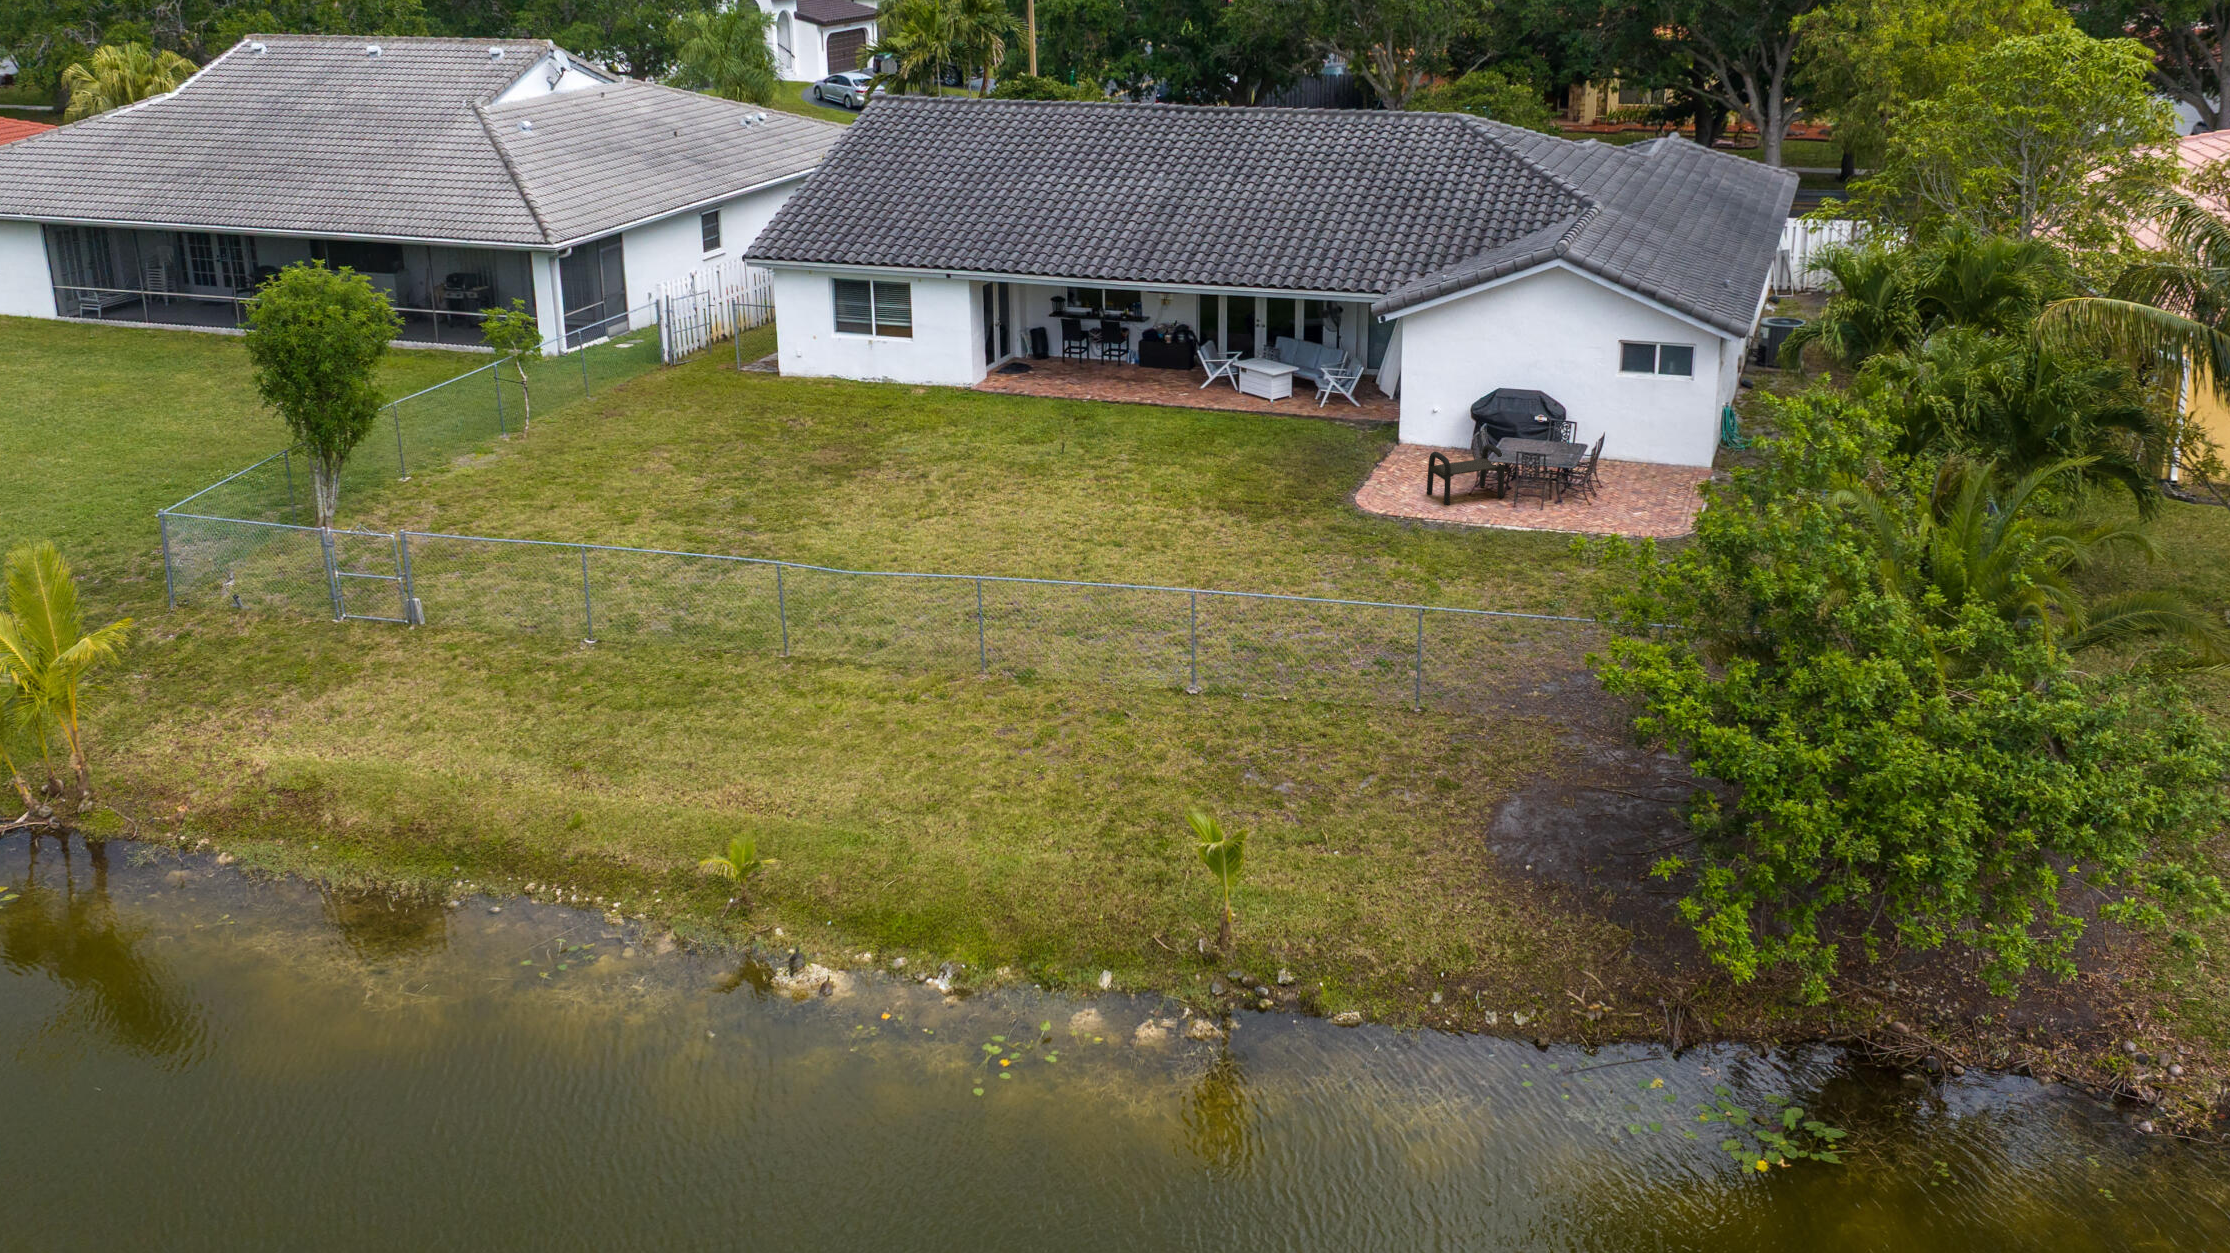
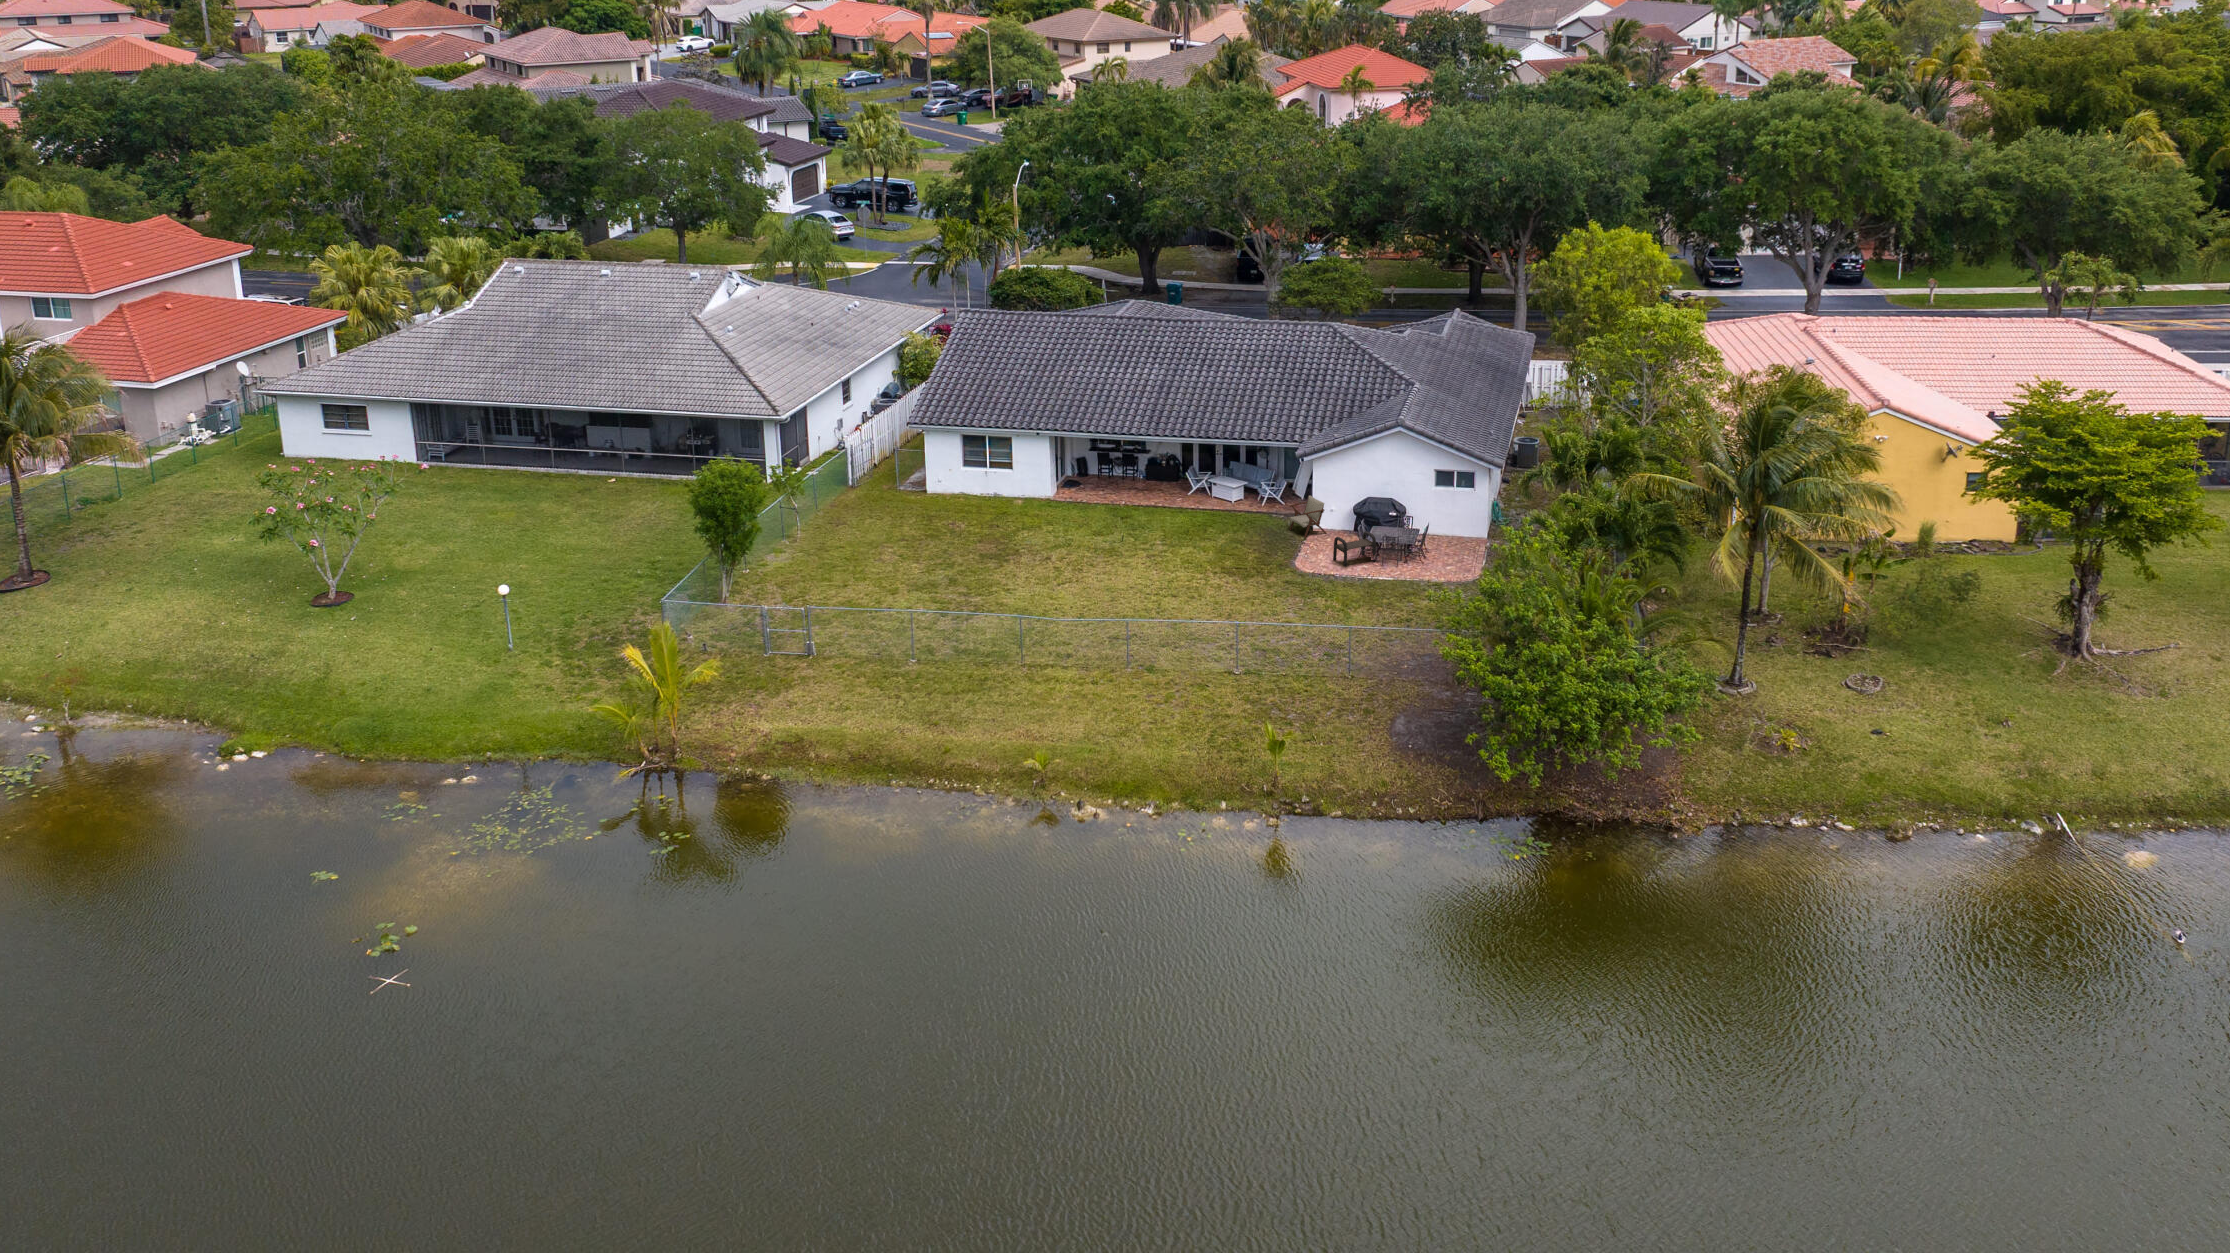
lounge chair: none [1360,385,1424,458] -> present [1289,496,1327,538]

